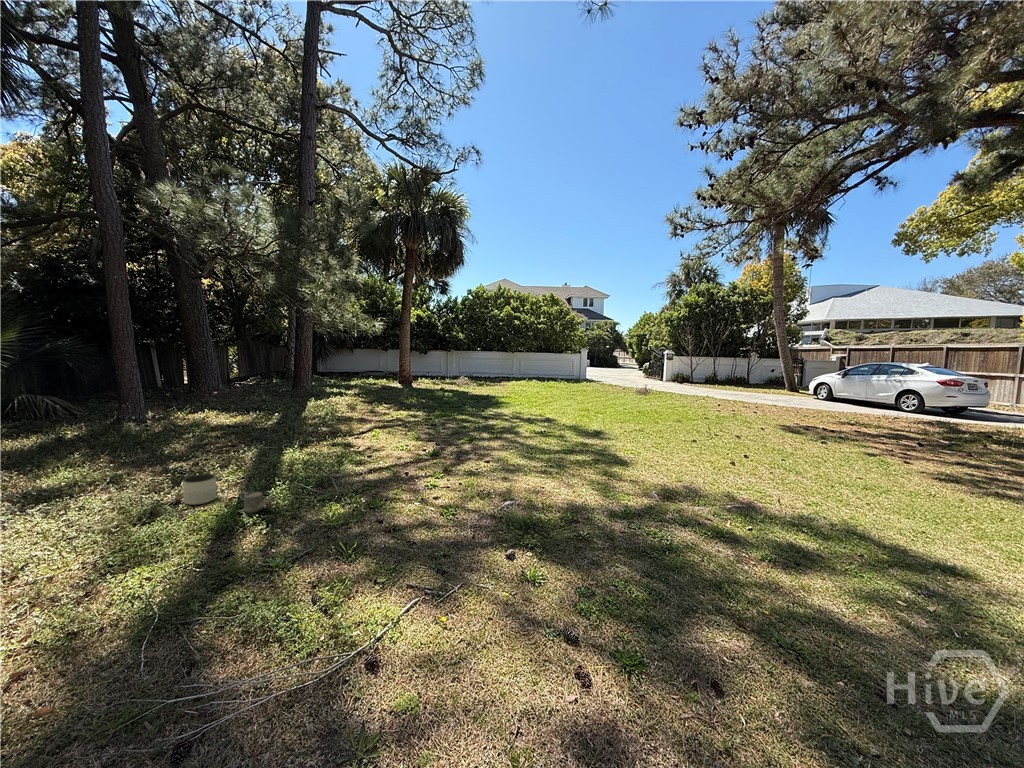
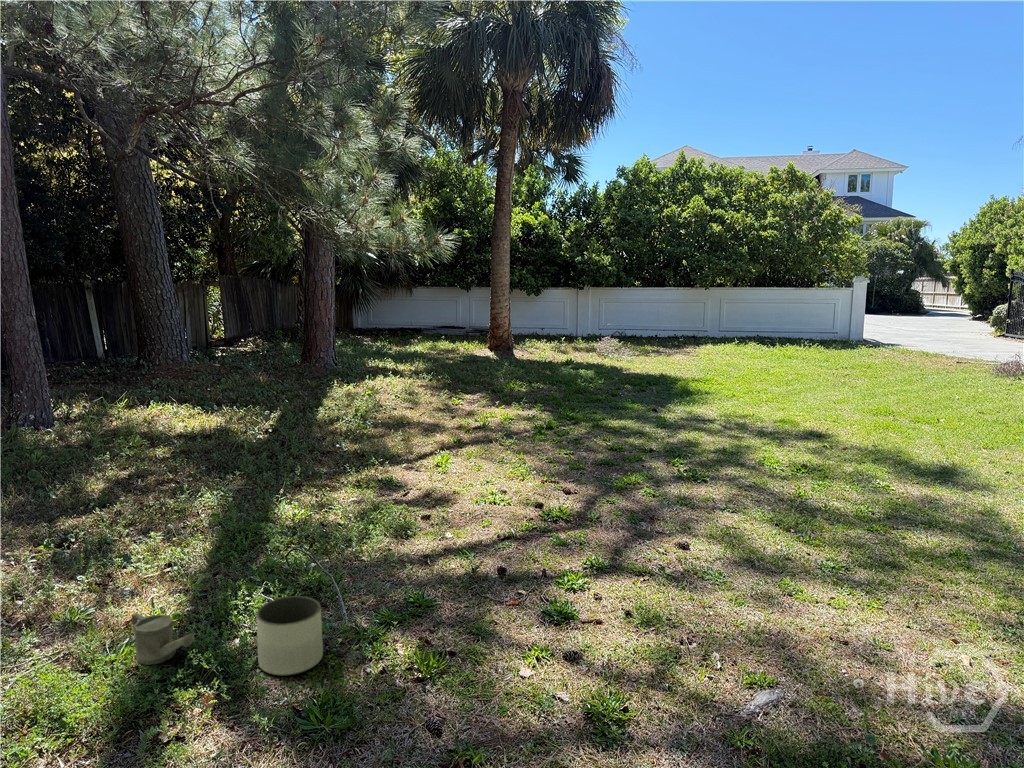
planter: present [183,474,217,505] -> present [256,596,323,676]

